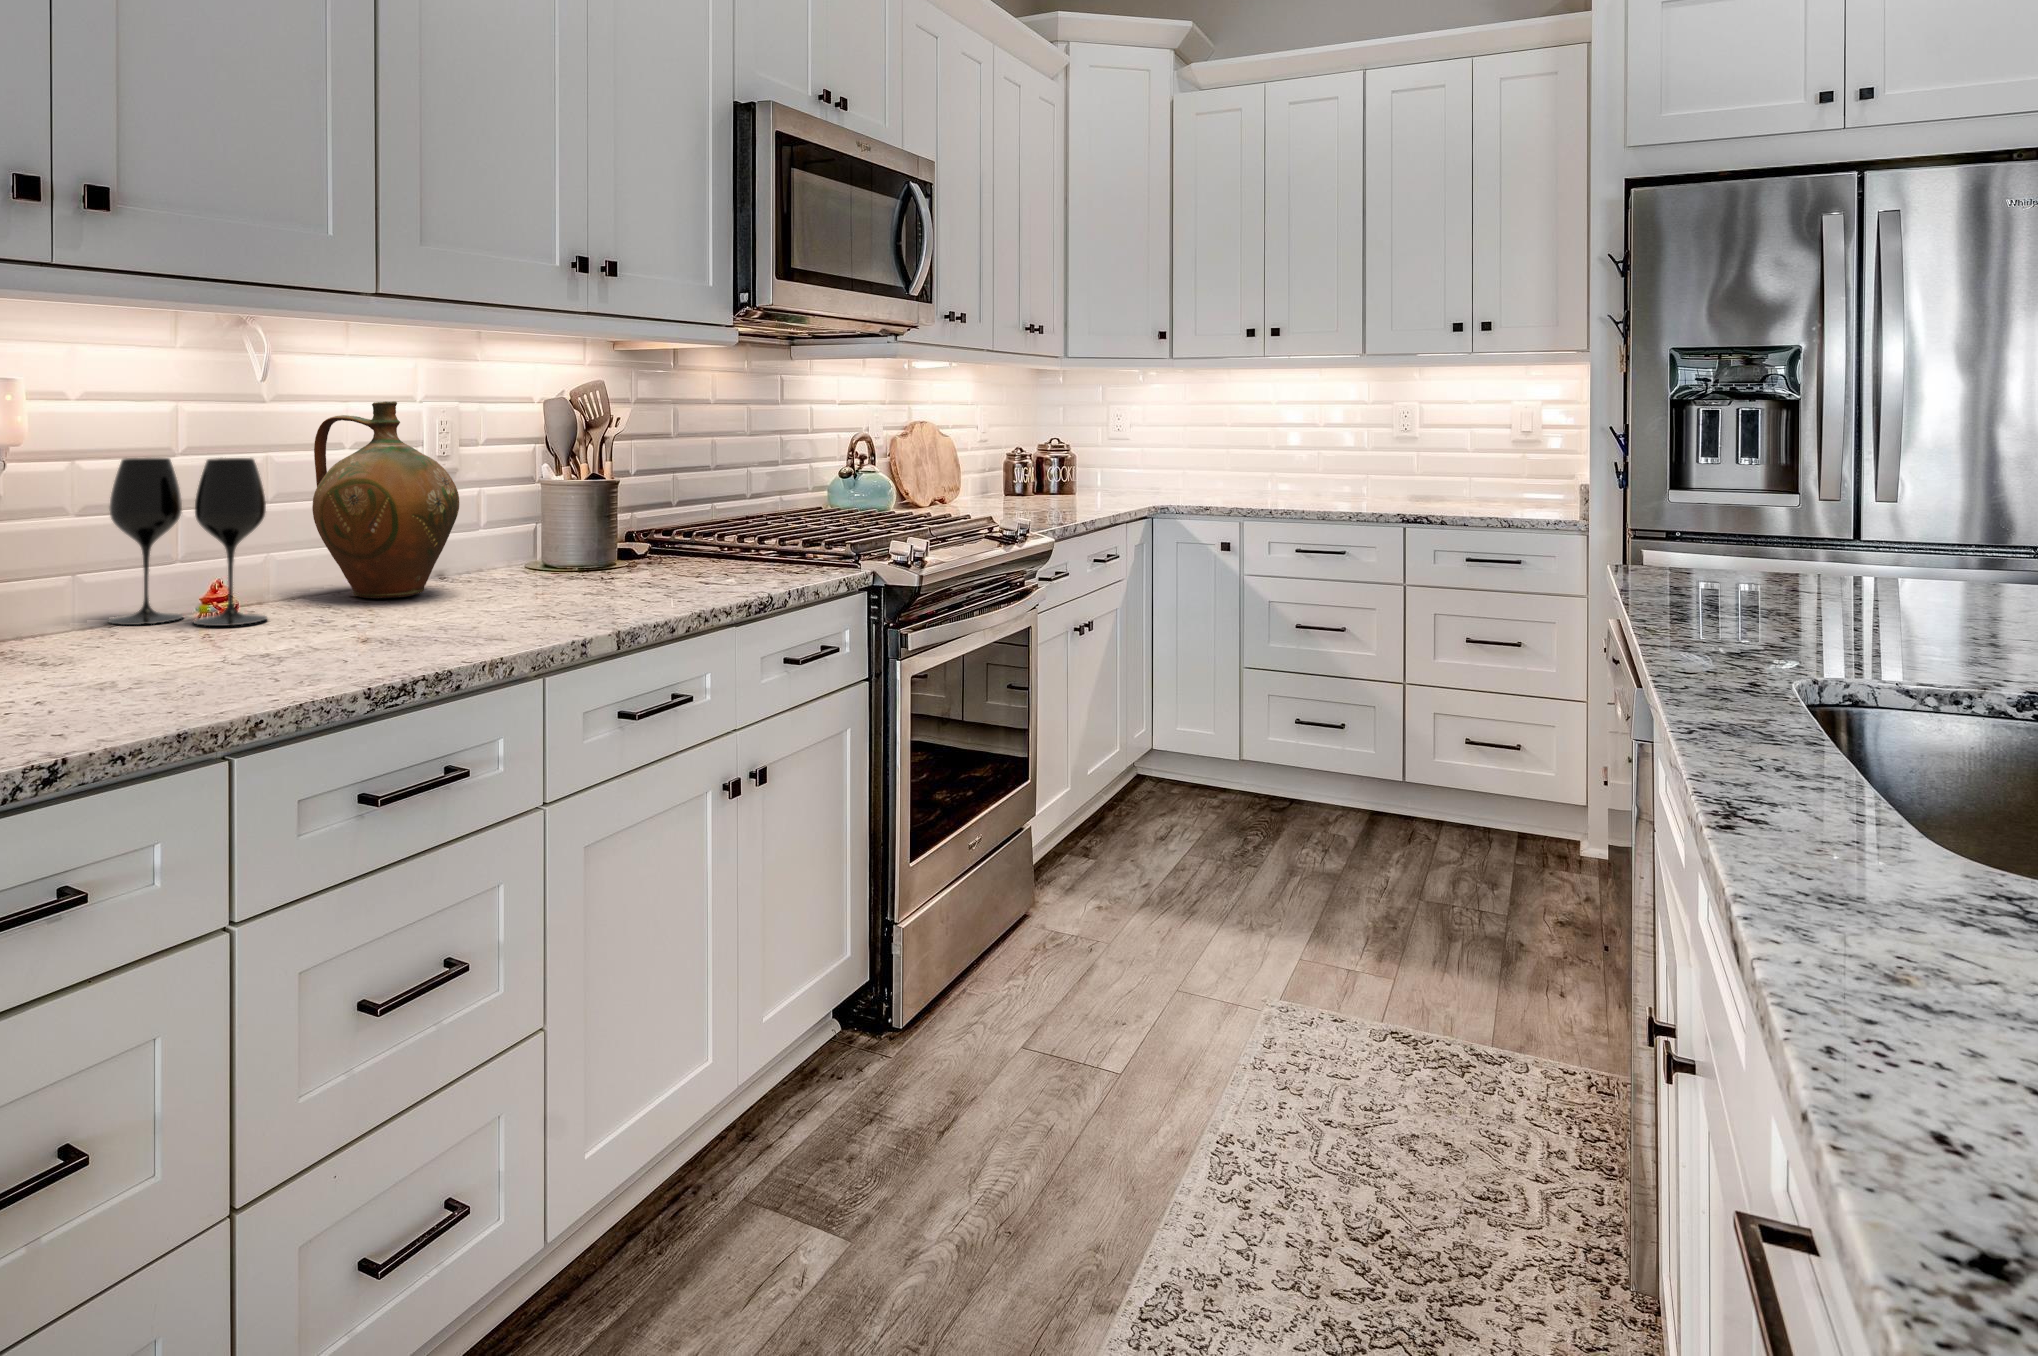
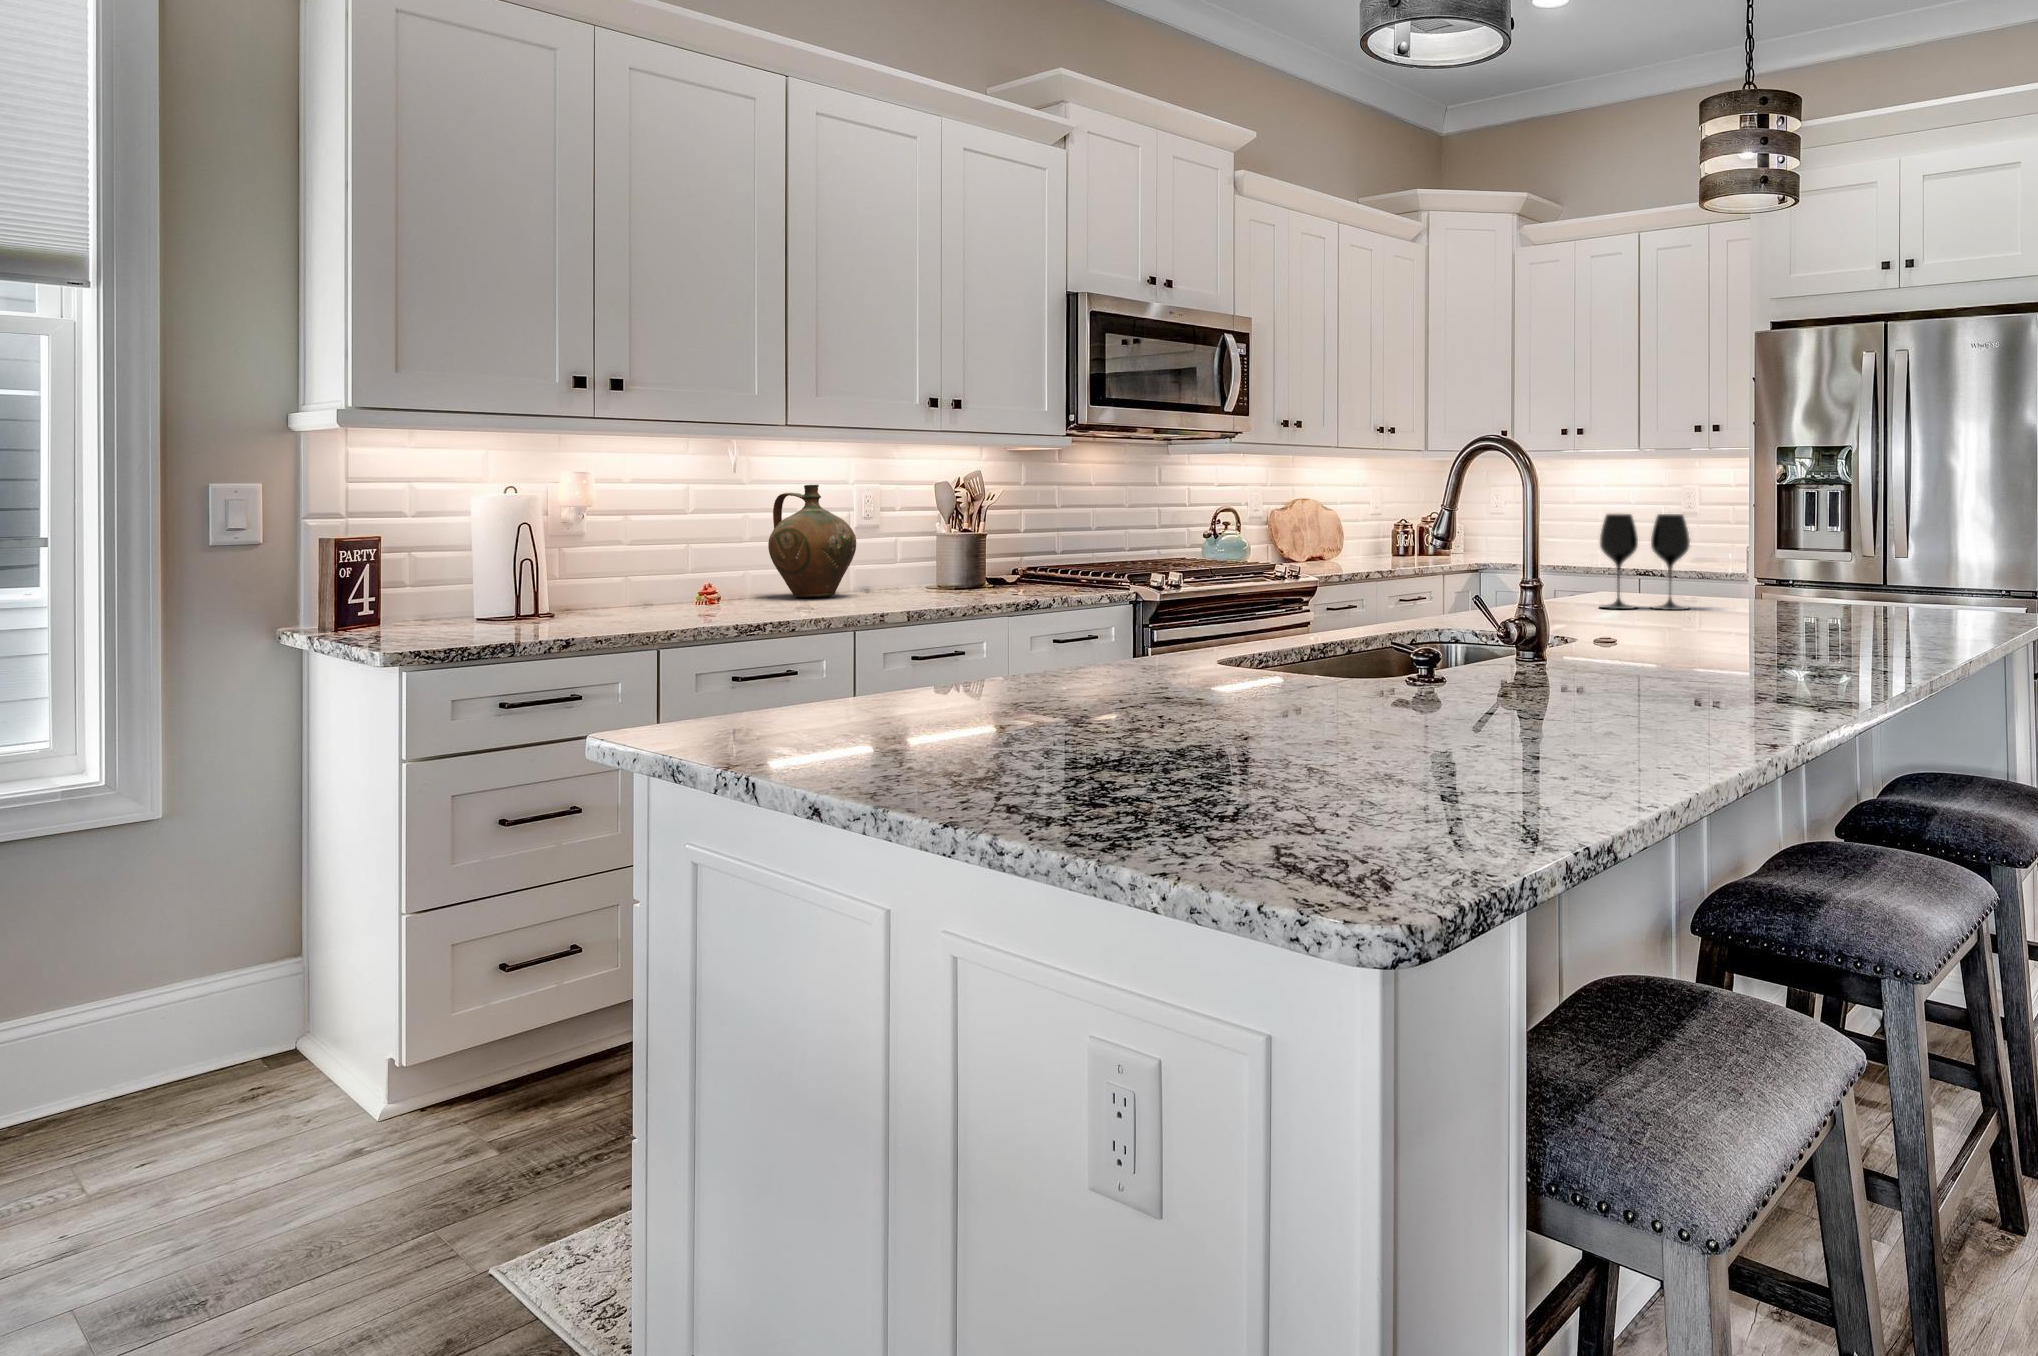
wine glass: present [108,458,267,626] -> present [1600,514,1690,610]

